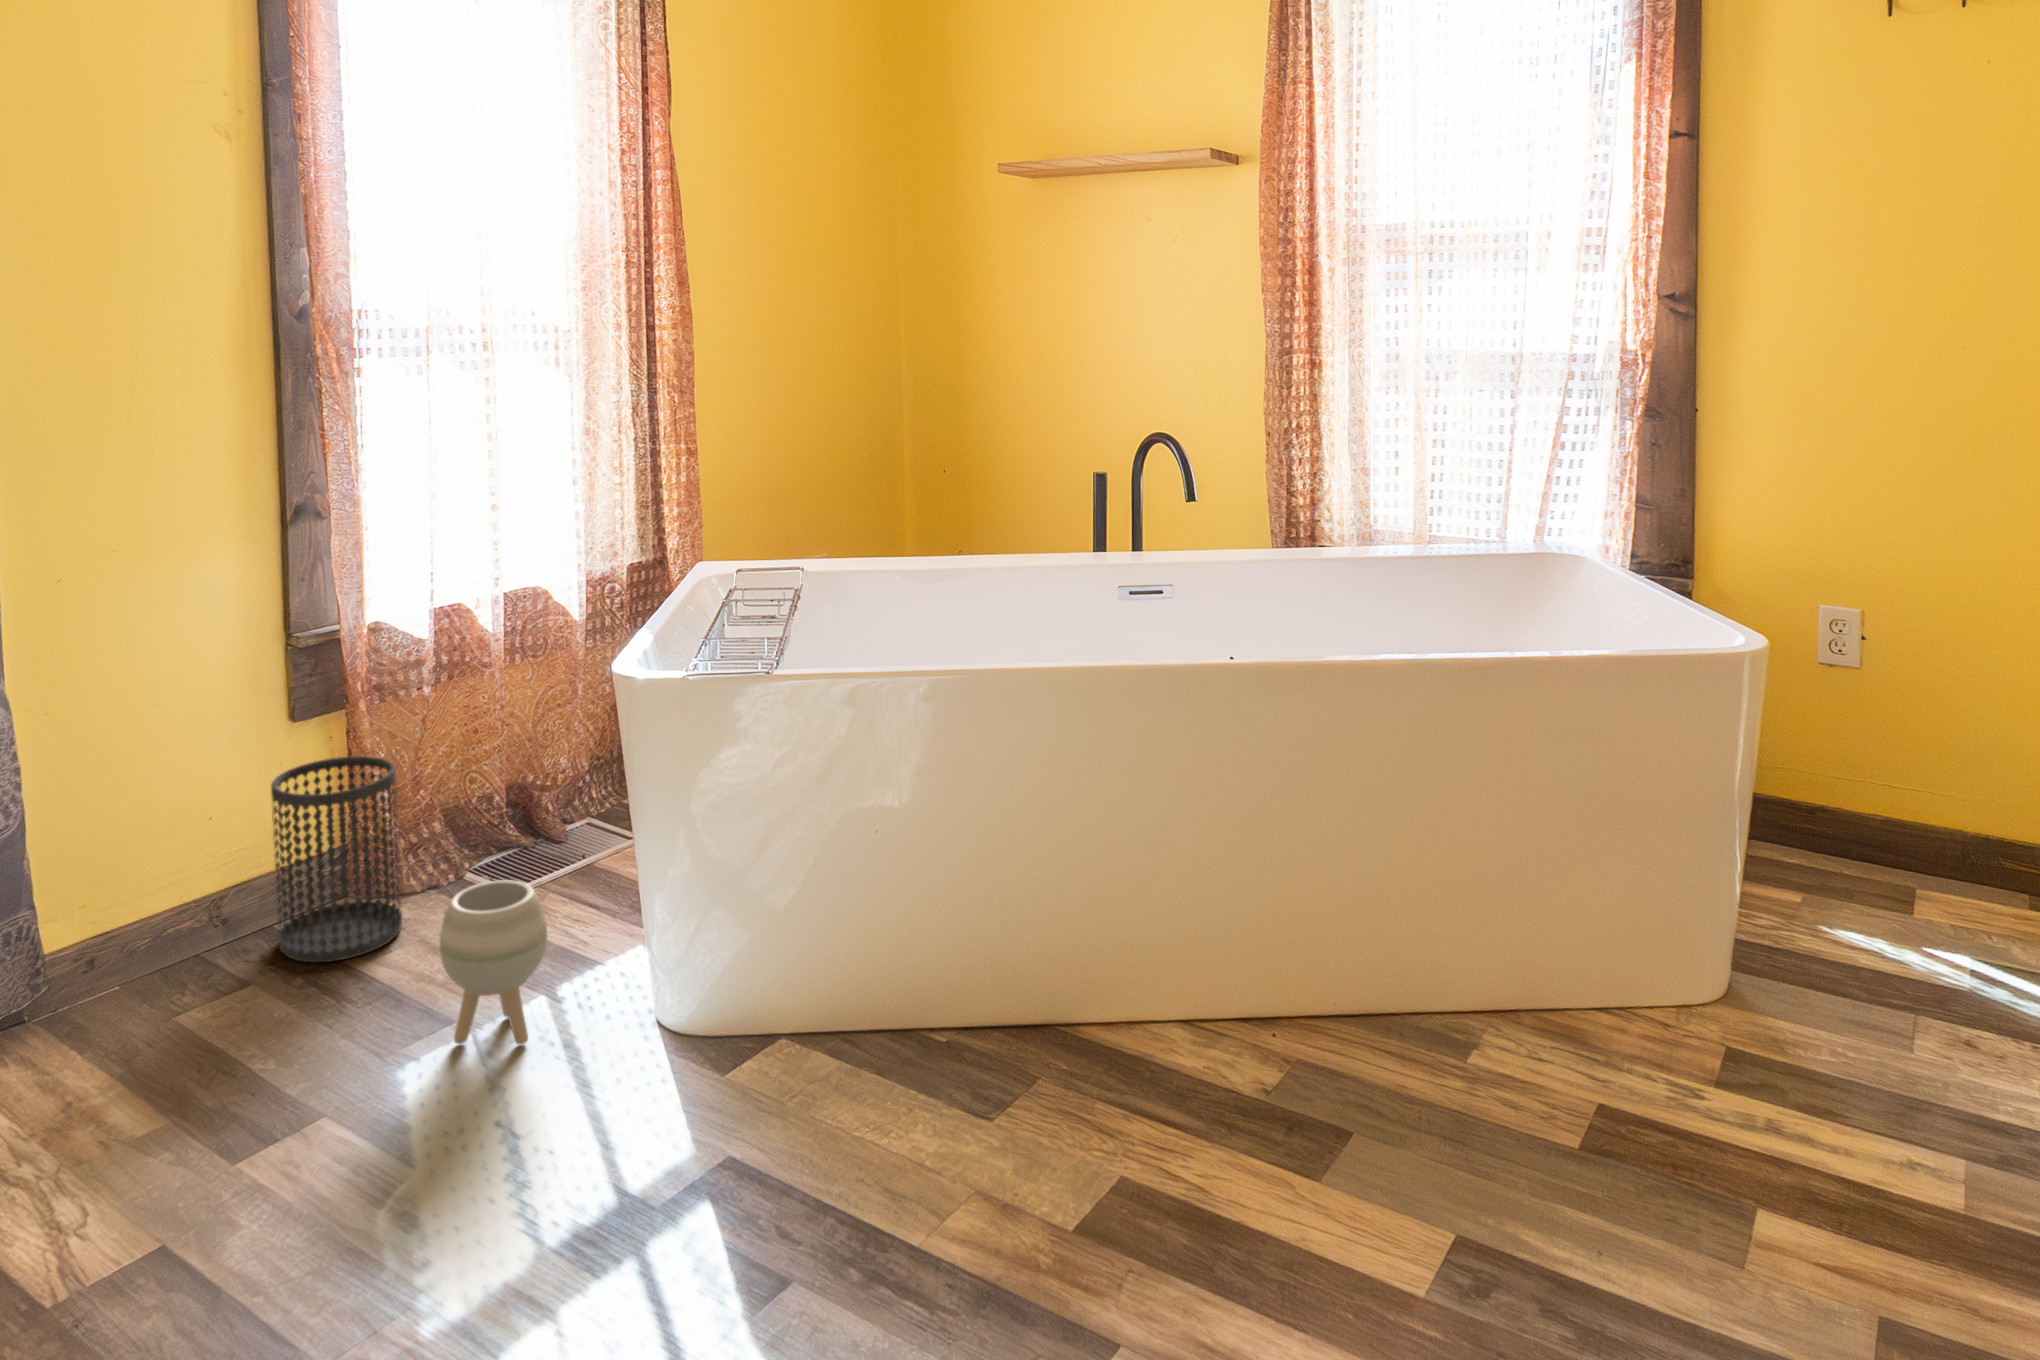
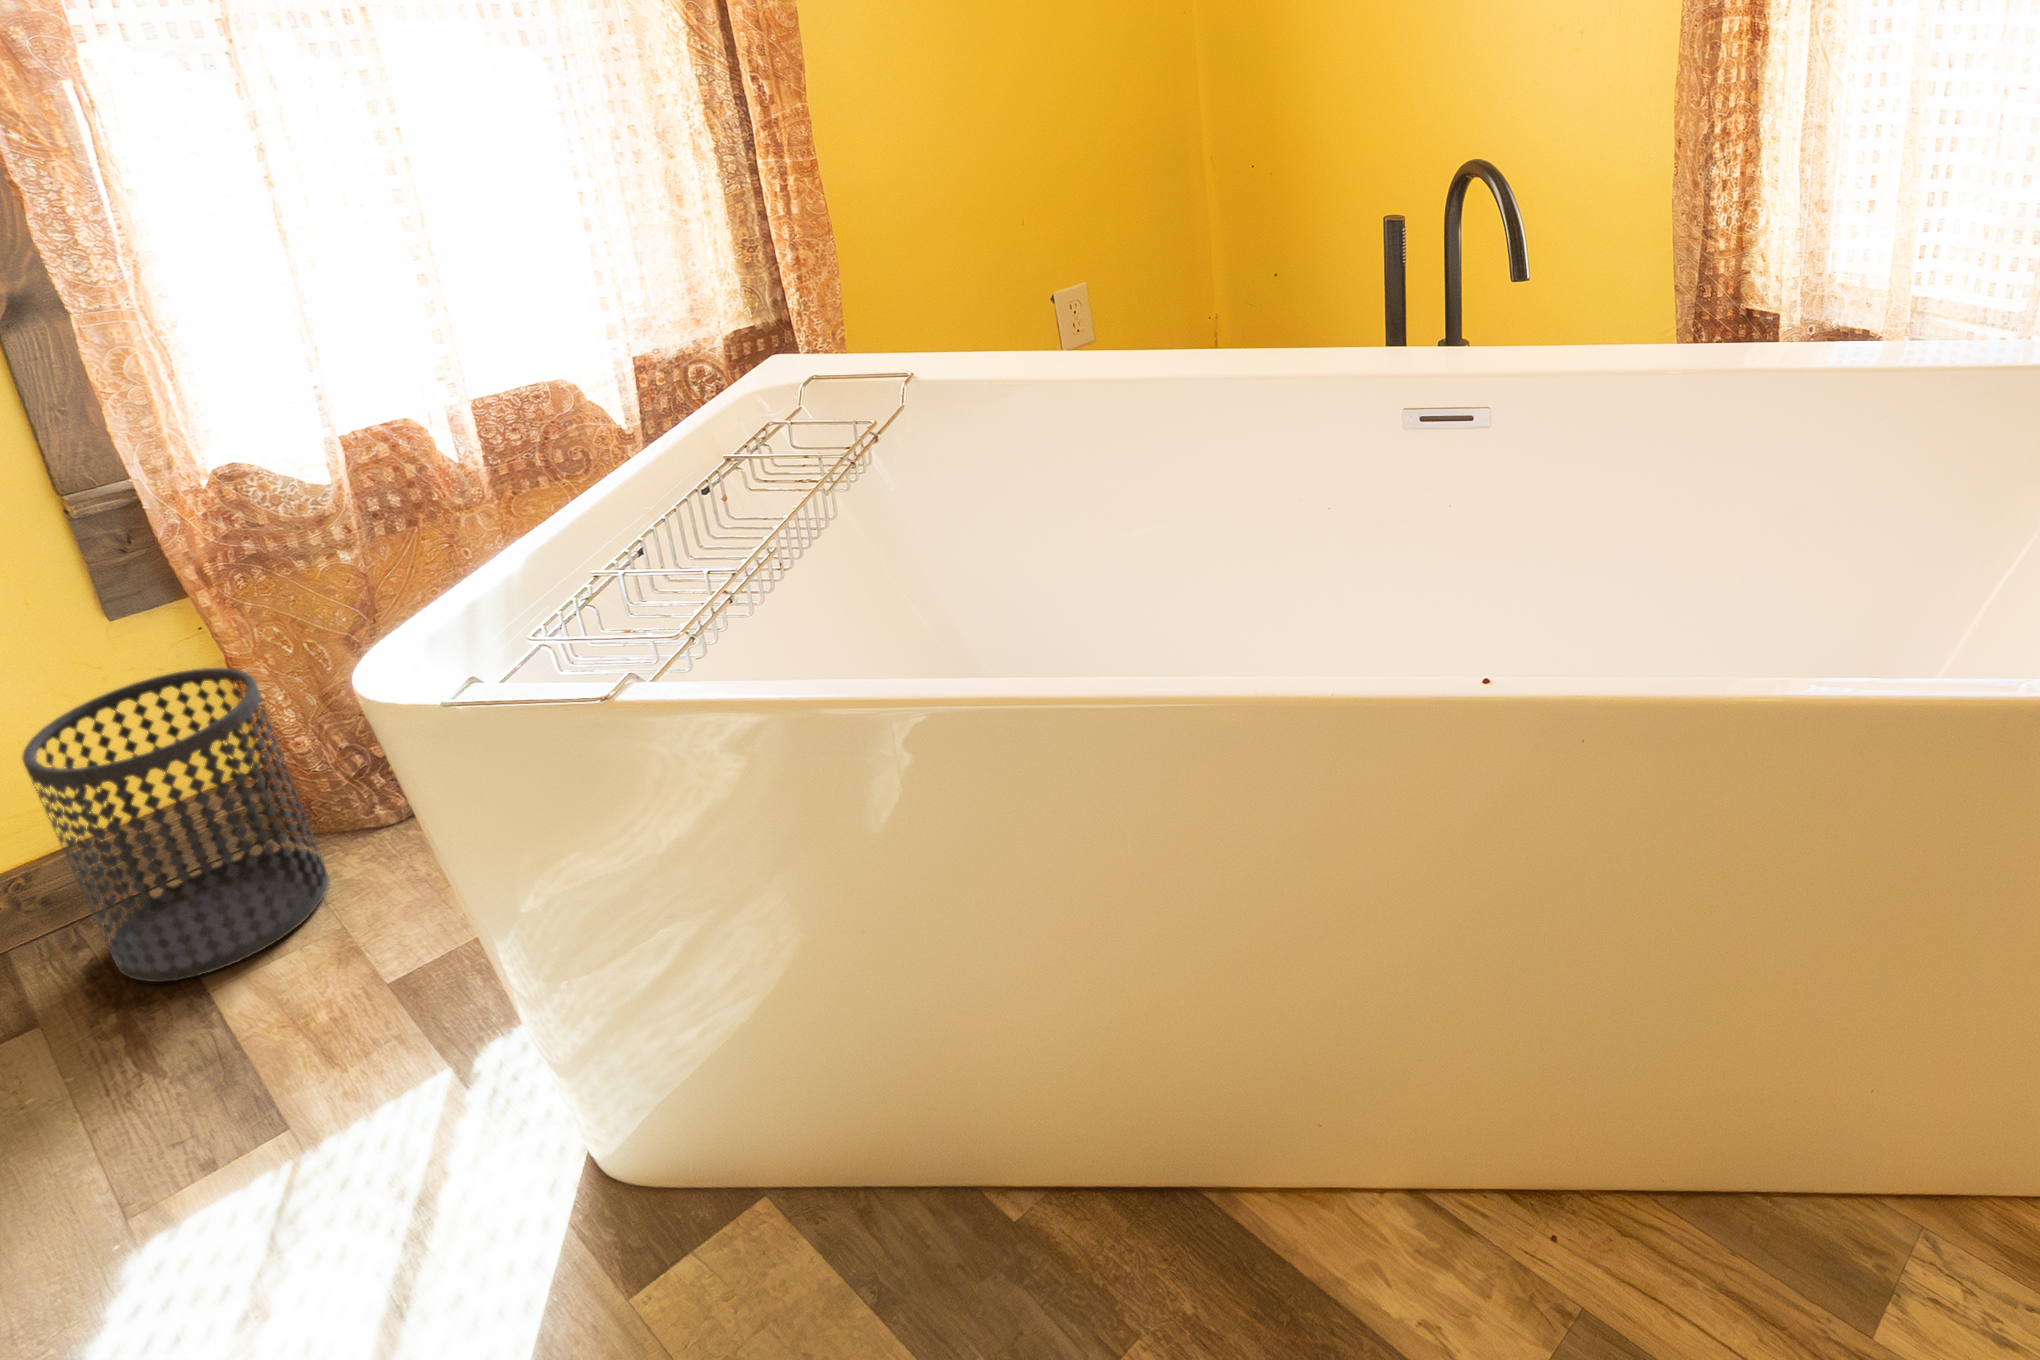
planter: present [440,880,547,1045] -> none [120,970,348,1231]

